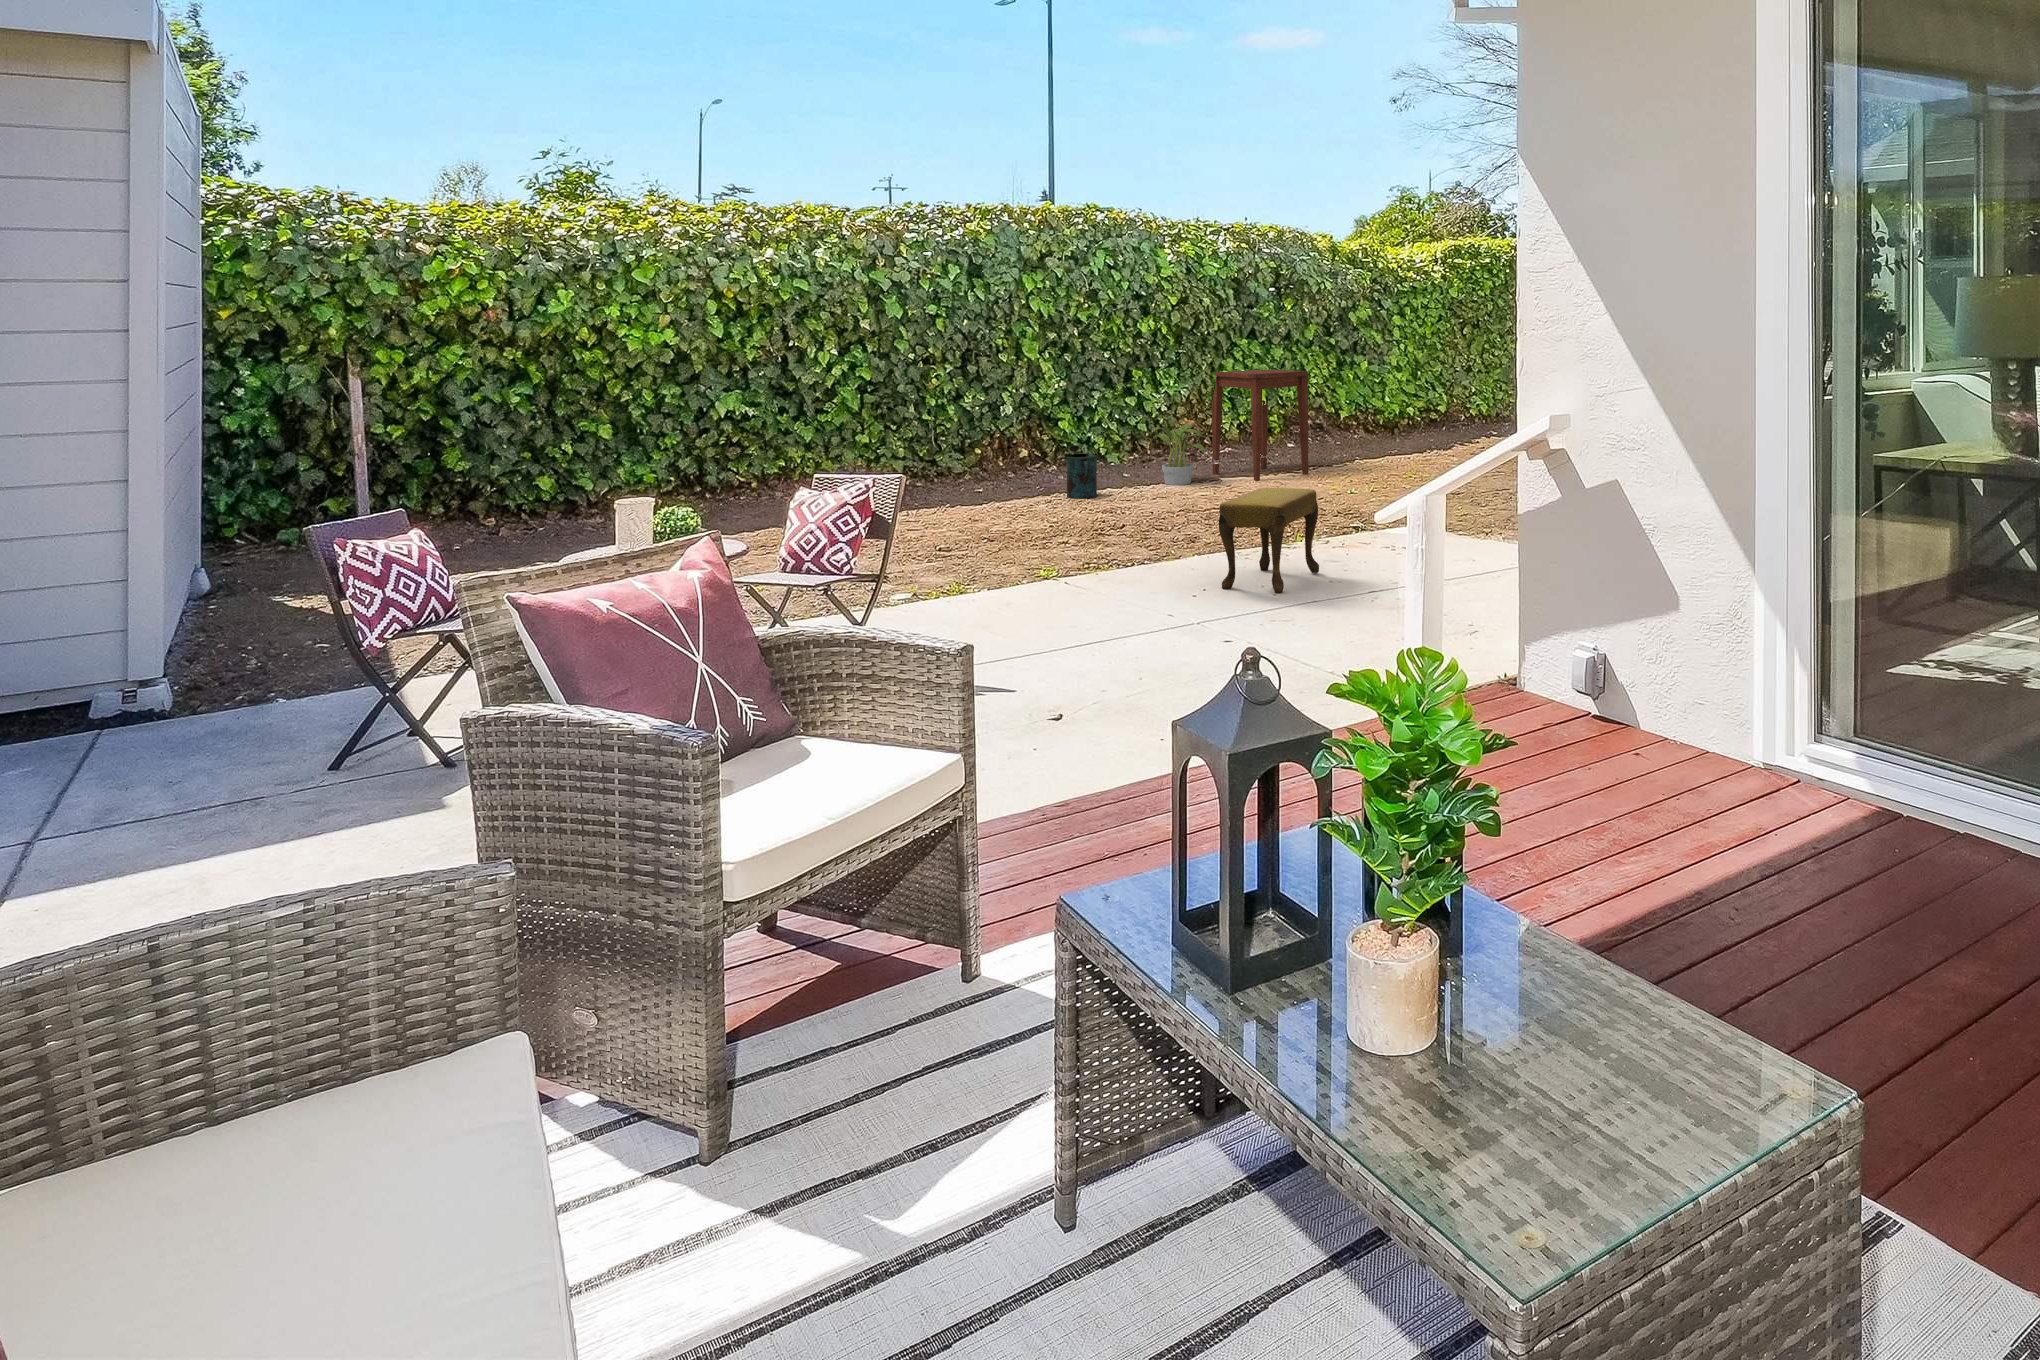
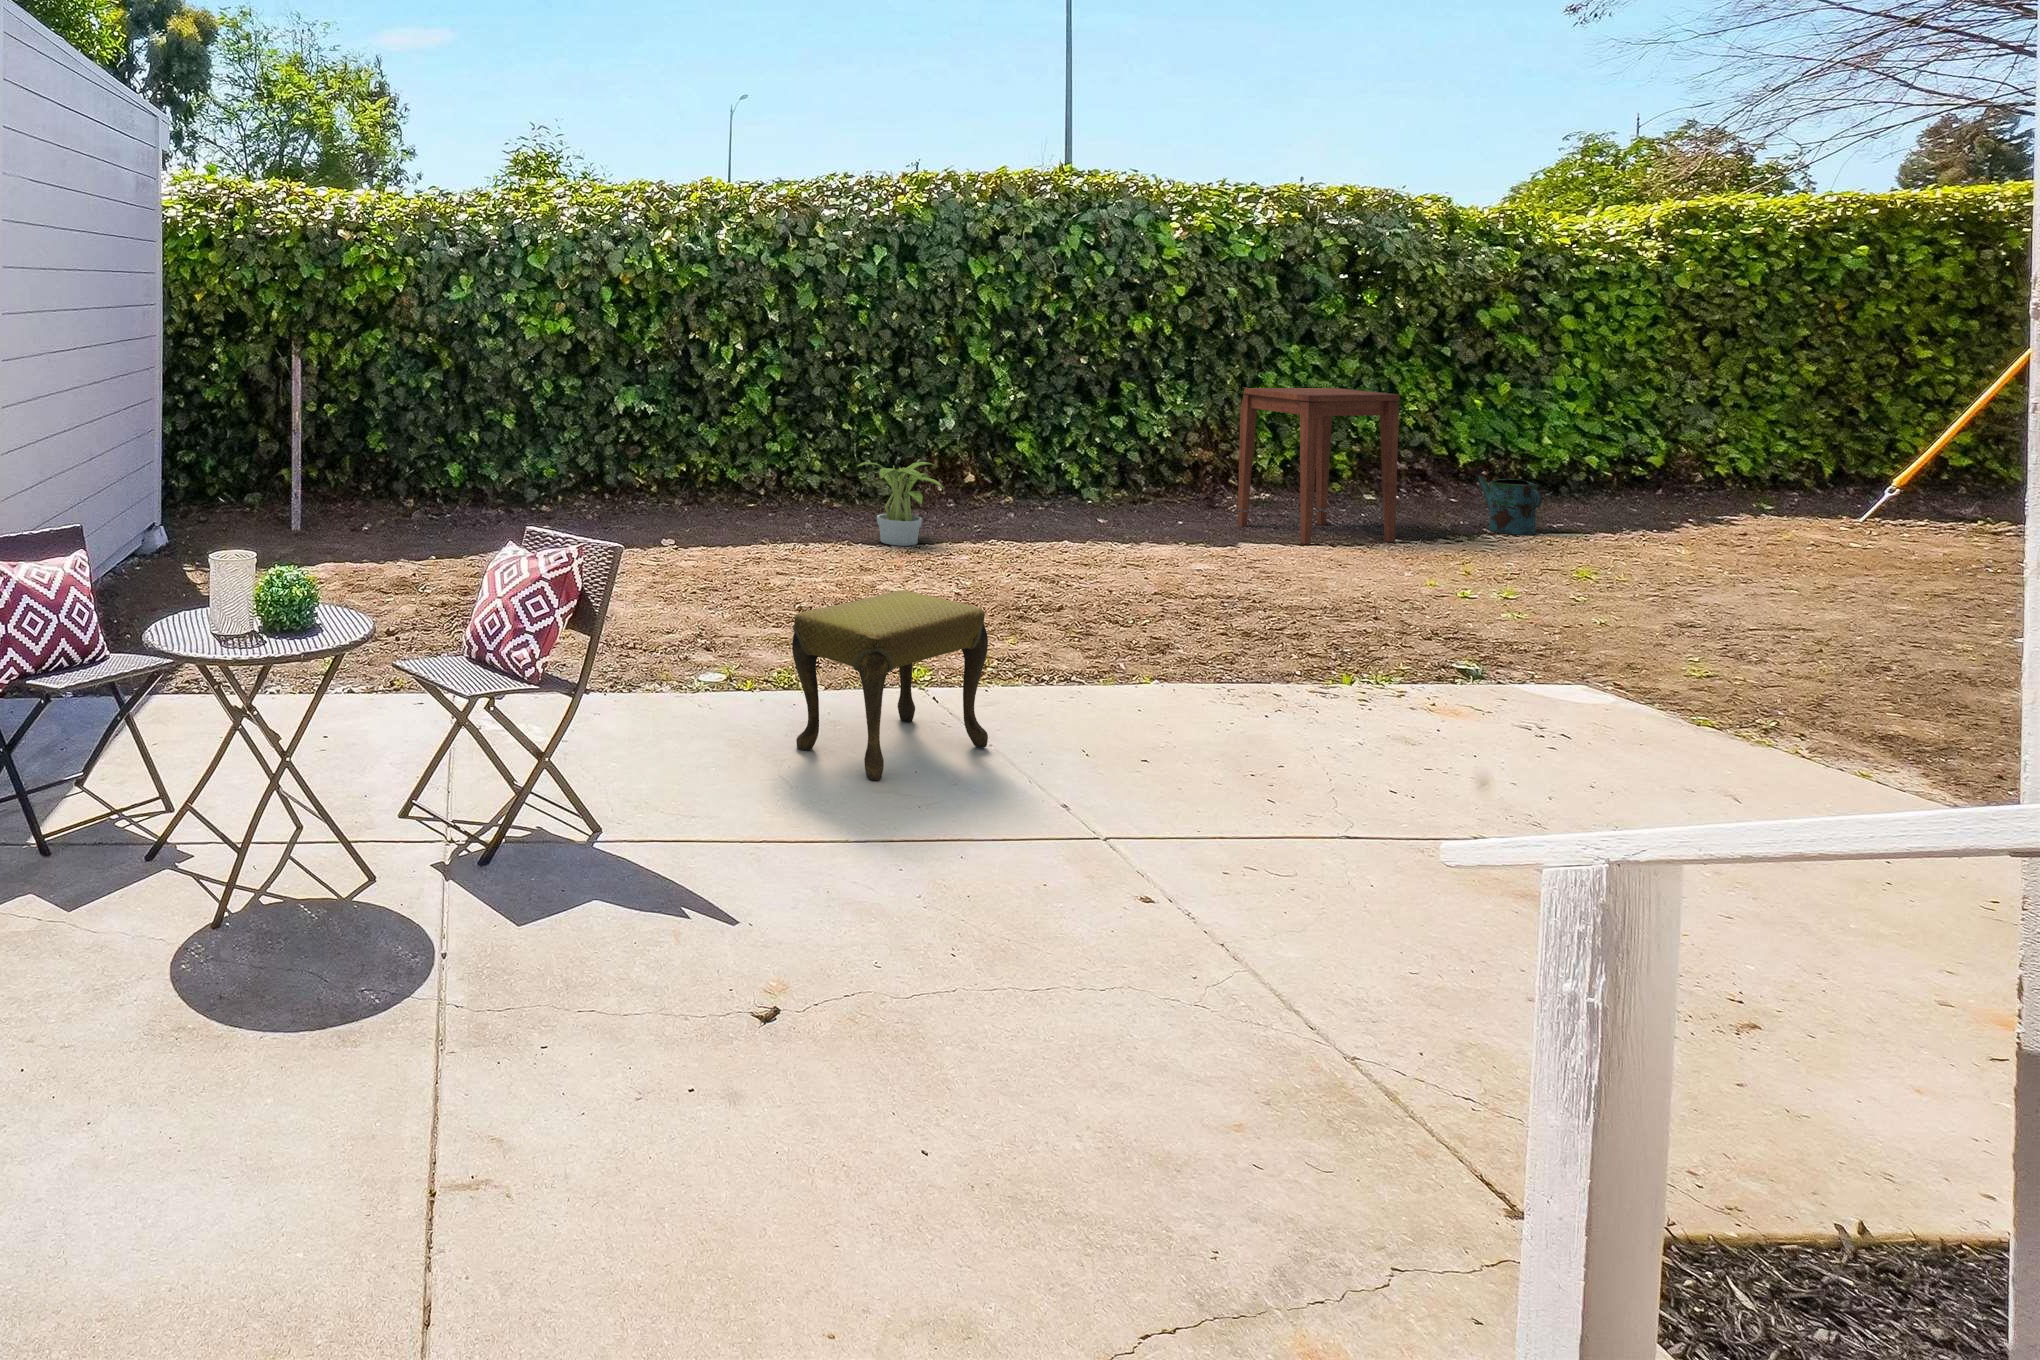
potted plant: present [1153,424,1207,485] -> present [857,462,944,546]
watering can: present [1066,445,1097,498] -> present [1470,467,1542,535]
footstool: present [1219,488,1319,593] -> present [792,590,988,780]

